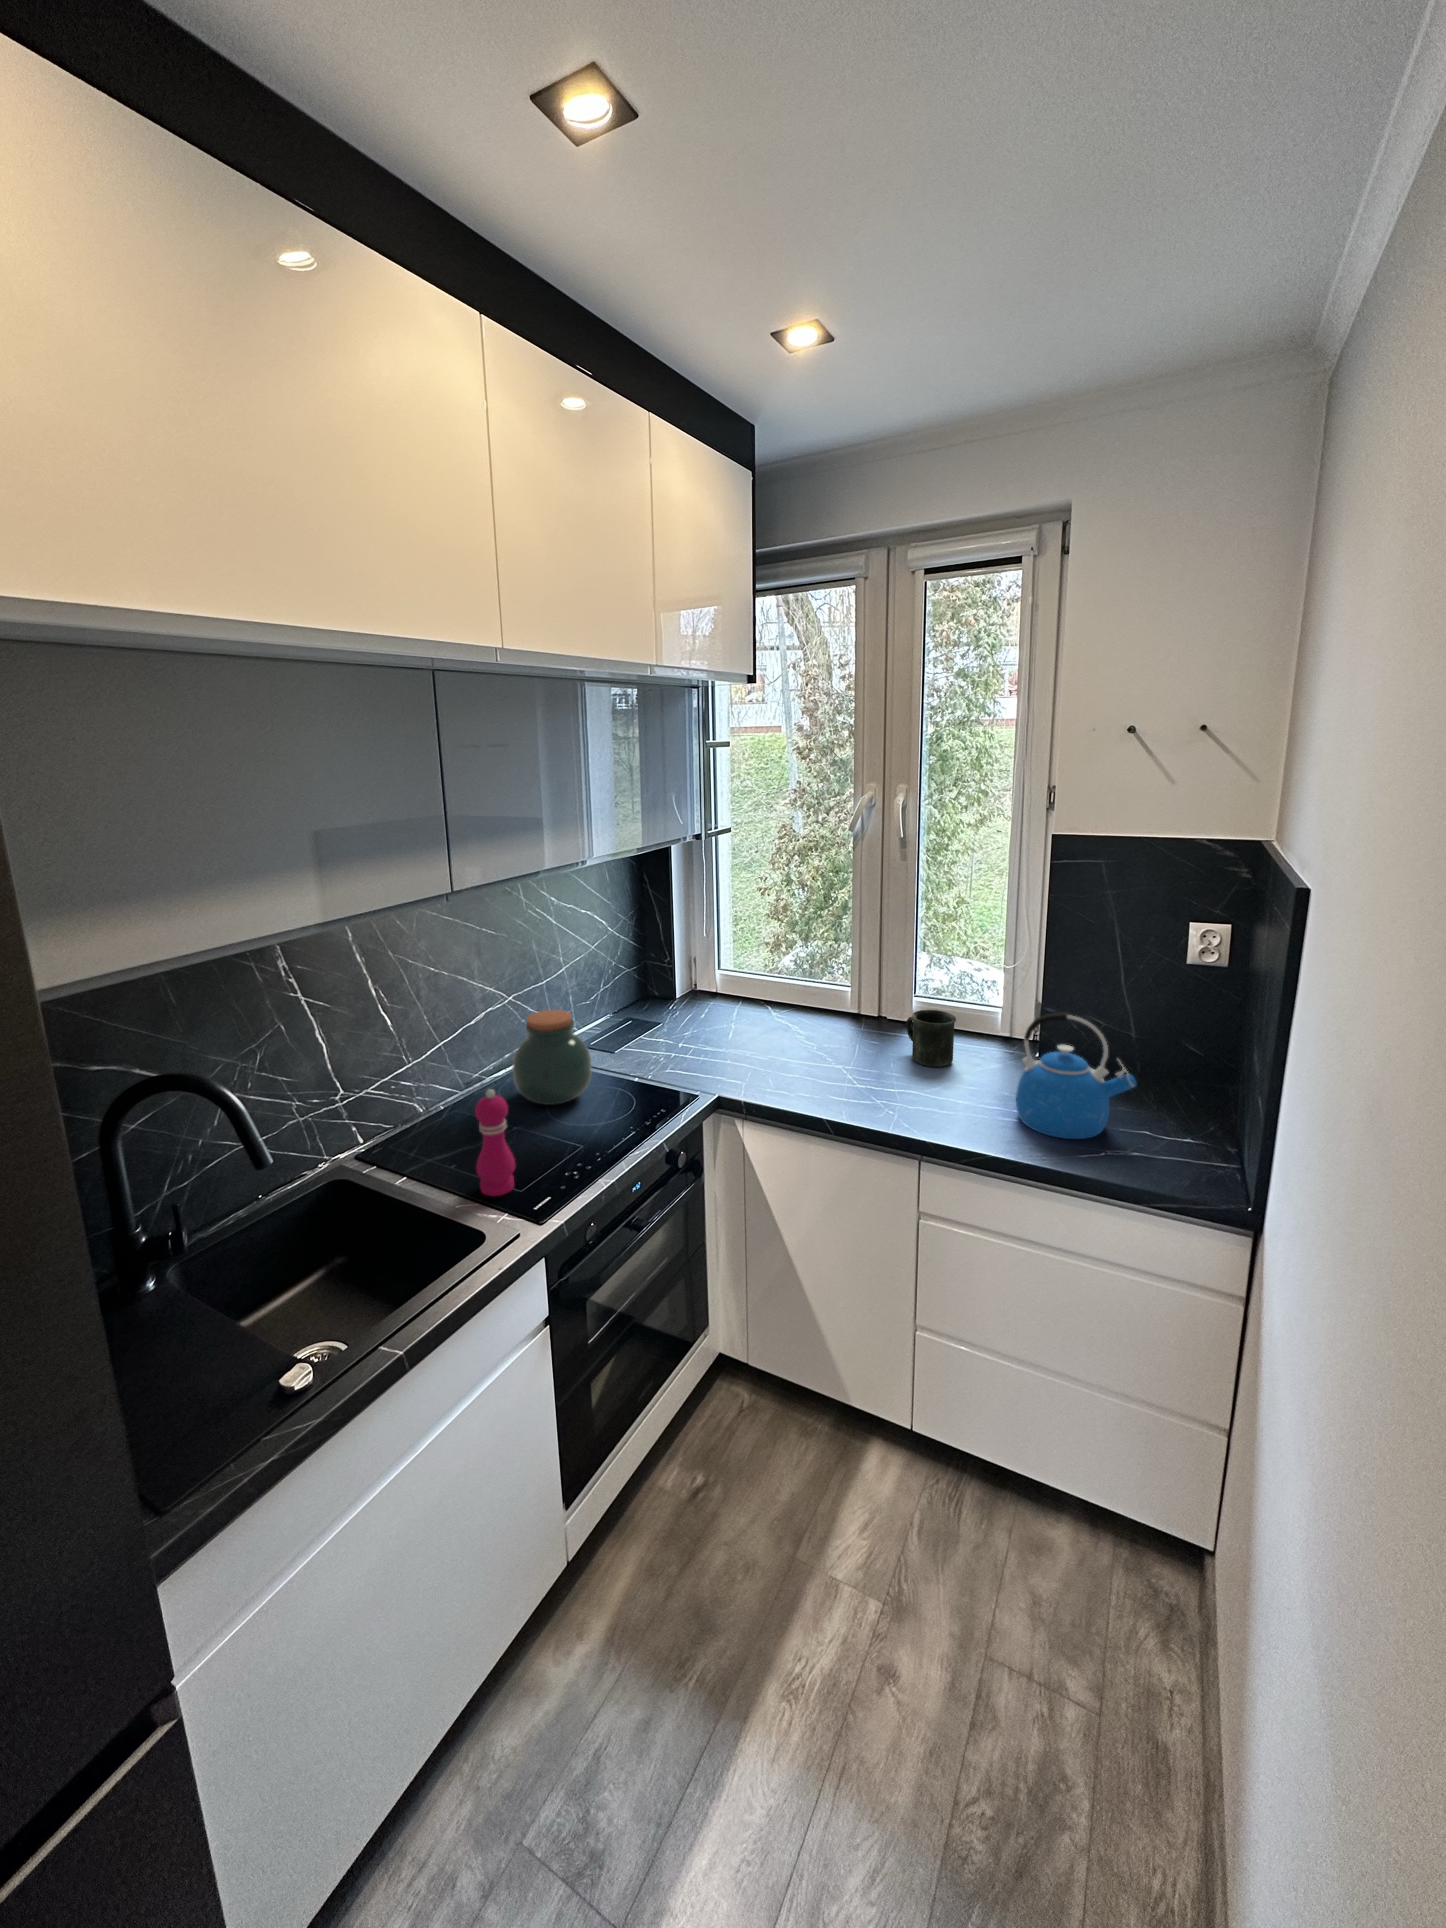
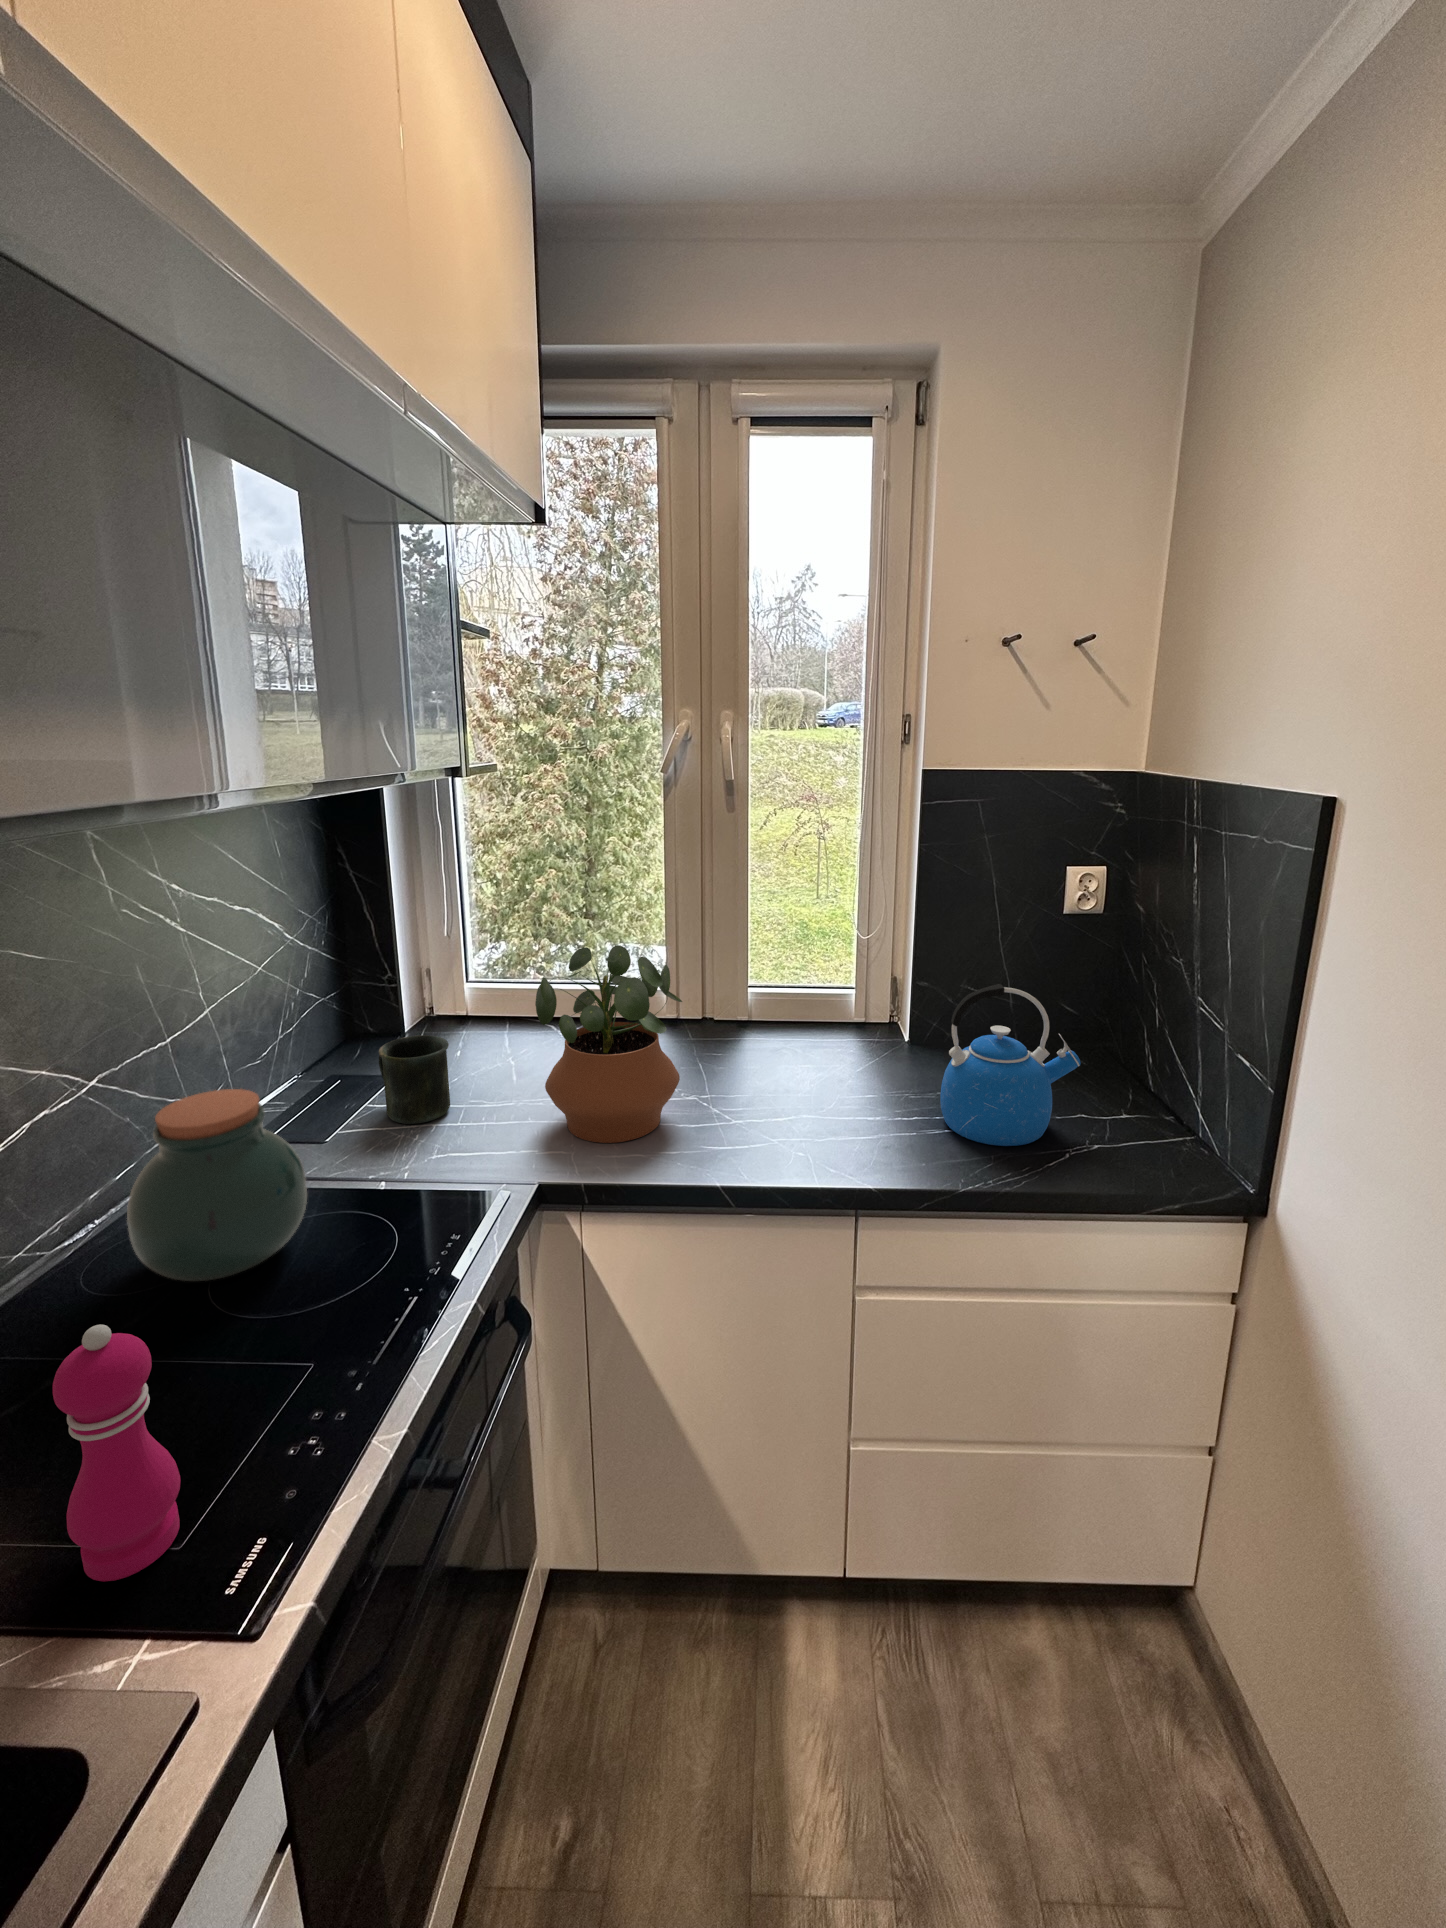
potted plant: none [733,953,833,1083] -> present [535,945,682,1143]
mug: present [906,1010,956,1067] -> present [379,1035,450,1124]

